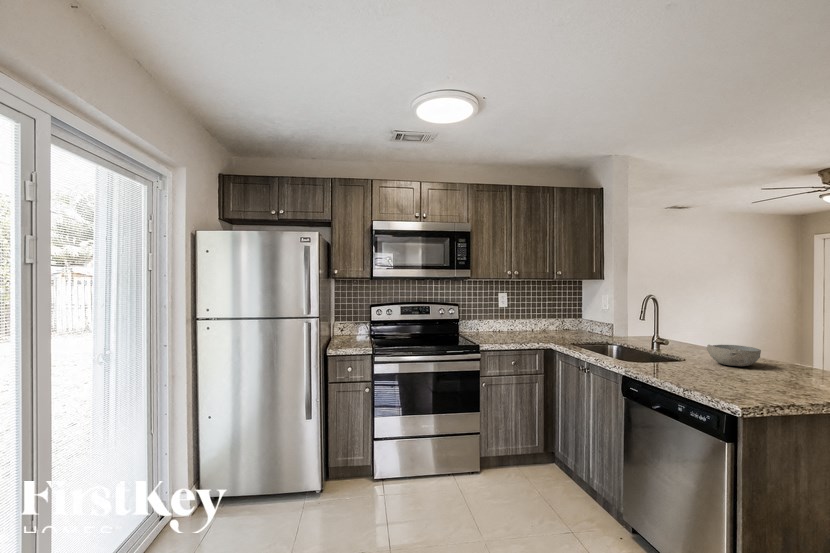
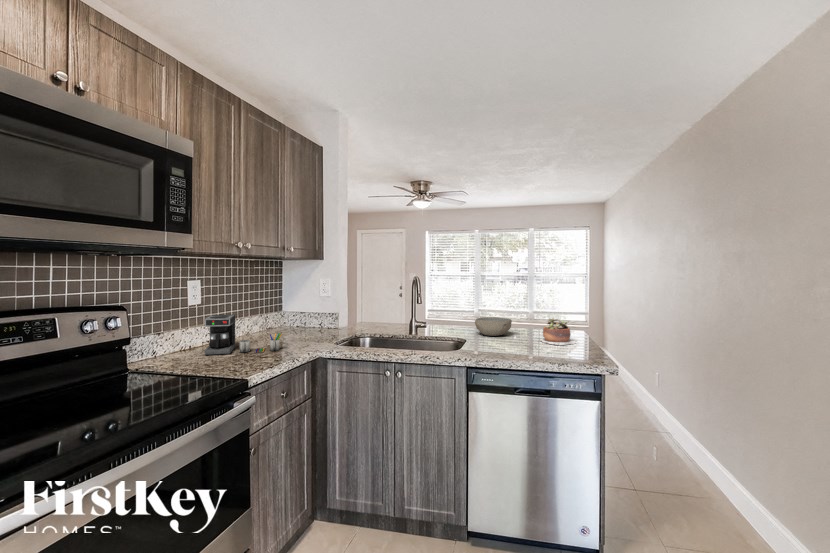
coffee maker: none [498,314,536,340] -> present [205,314,282,355]
succulent plant: none [760,354,808,391] -> present [541,318,576,345]

